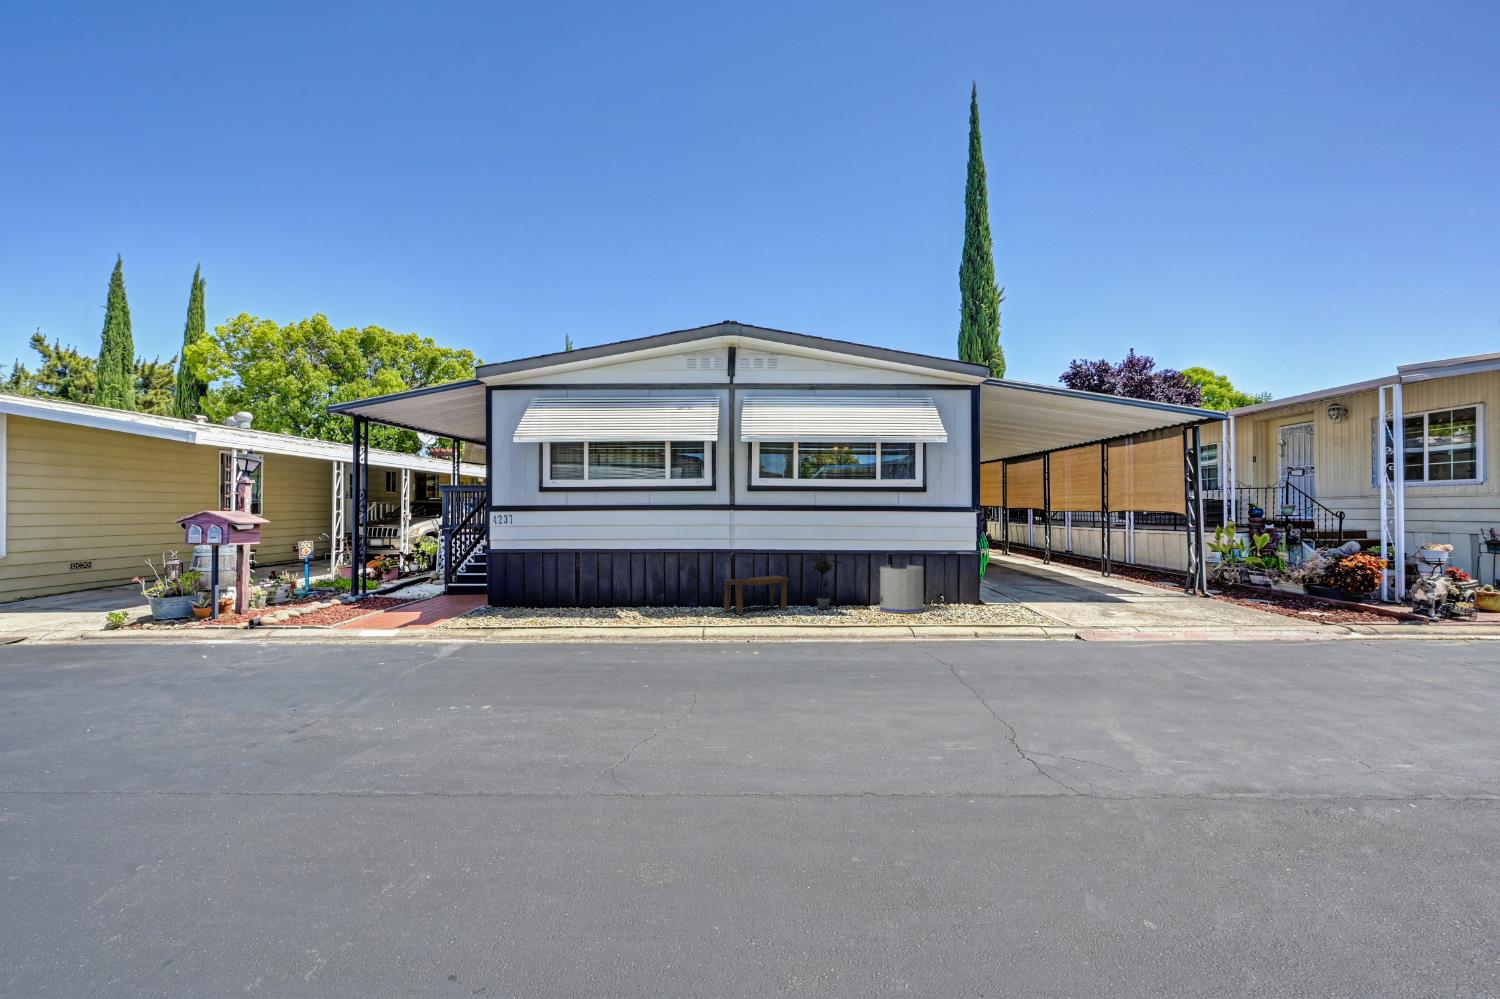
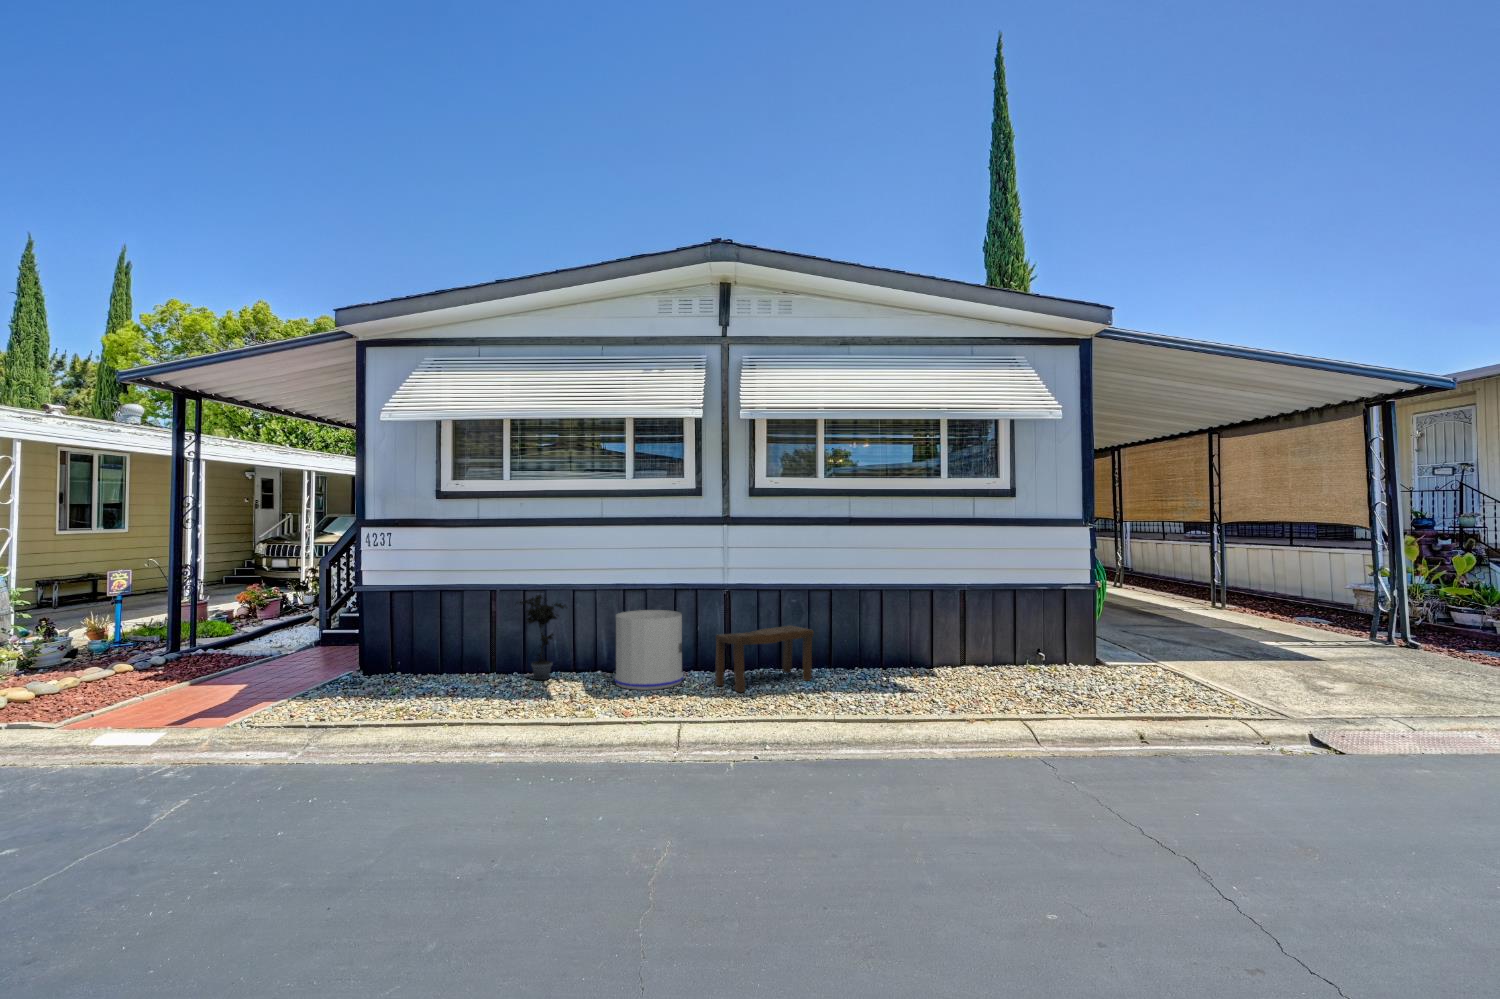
potted plant: present [809,554,840,610] -> present [515,595,567,680]
trash can: present [879,565,924,613] -> present [614,610,683,690]

